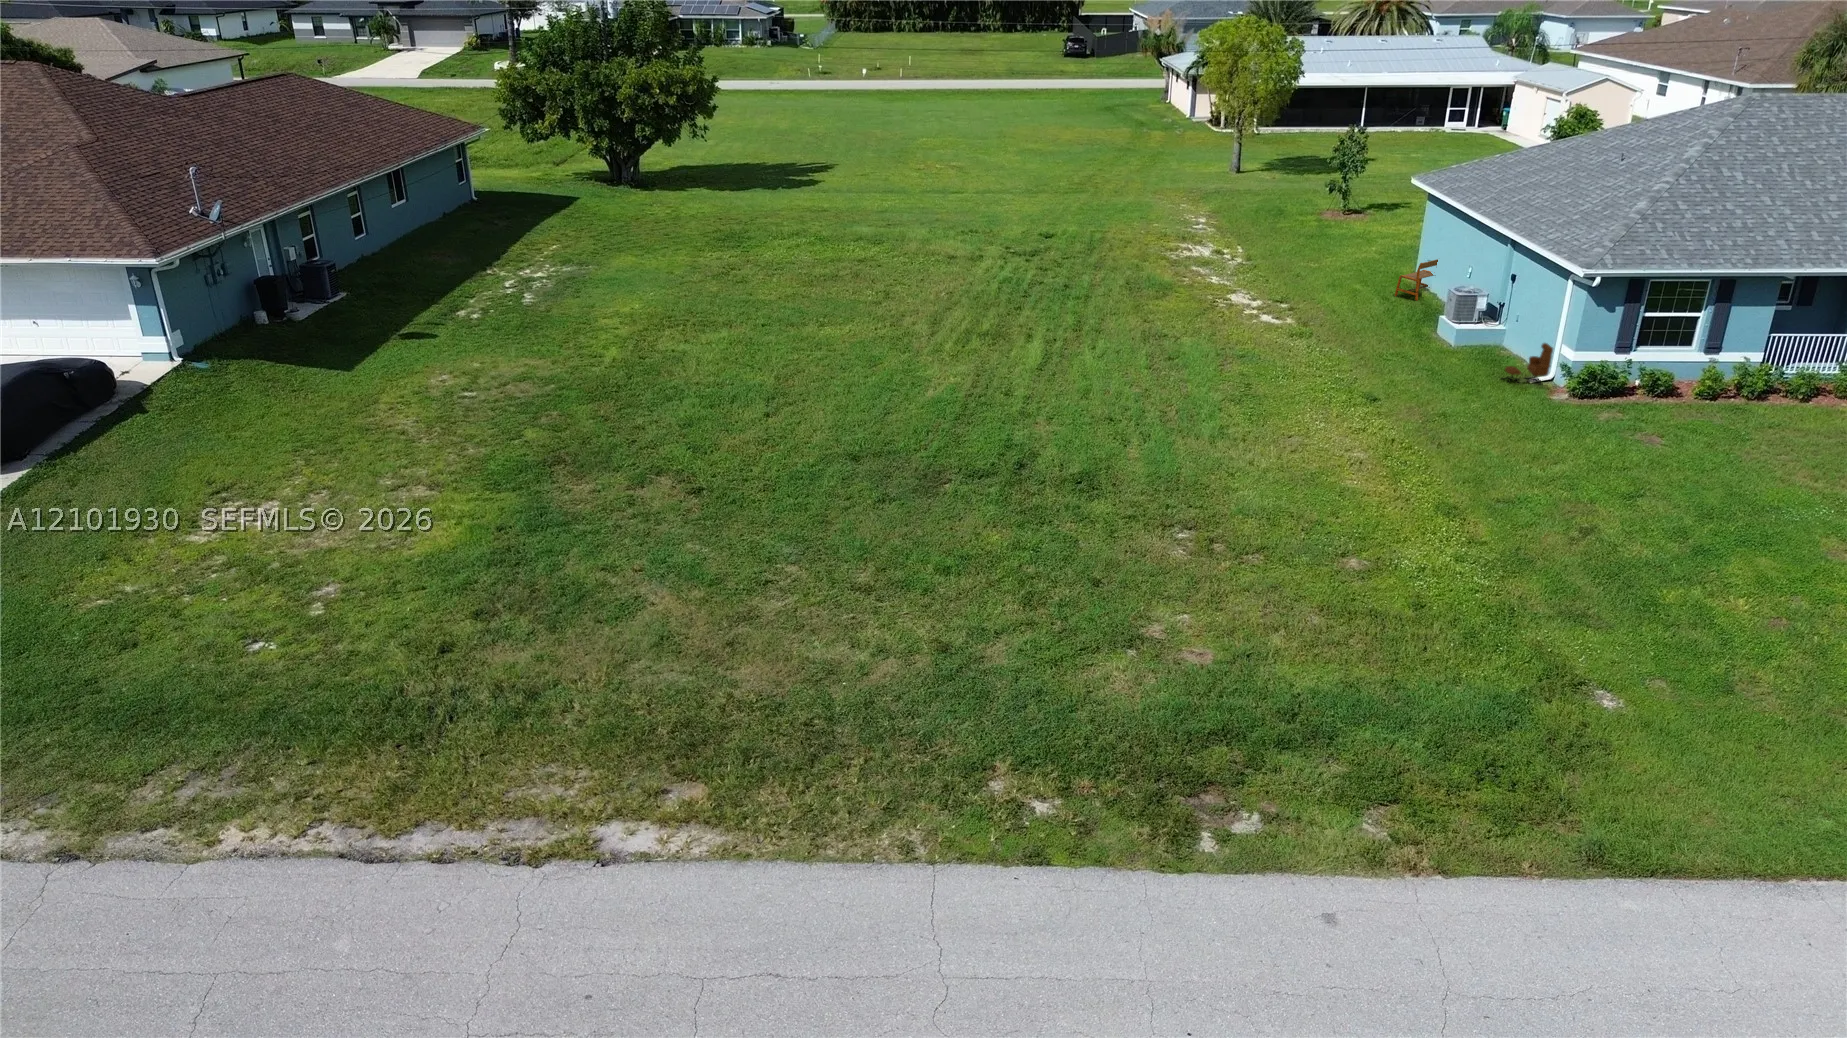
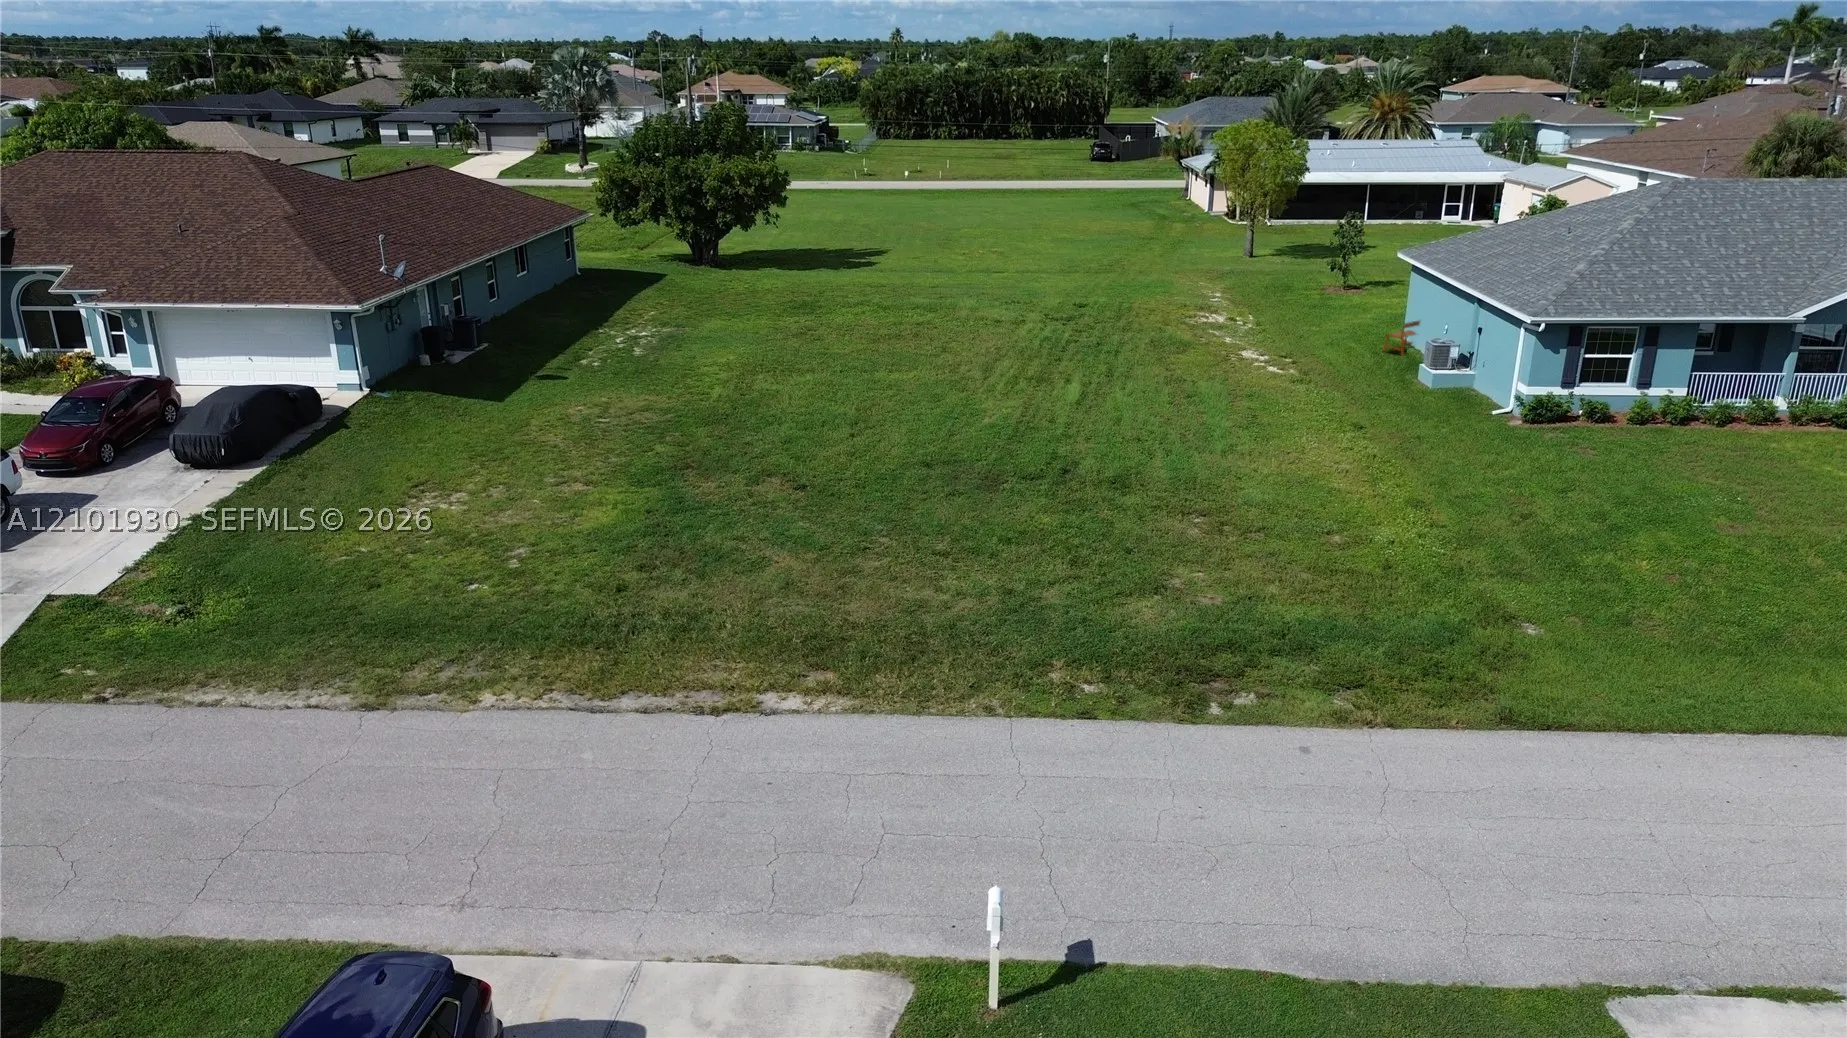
lounge chair: present [1505,343,1553,383] -> none [1469,383,1512,418]

